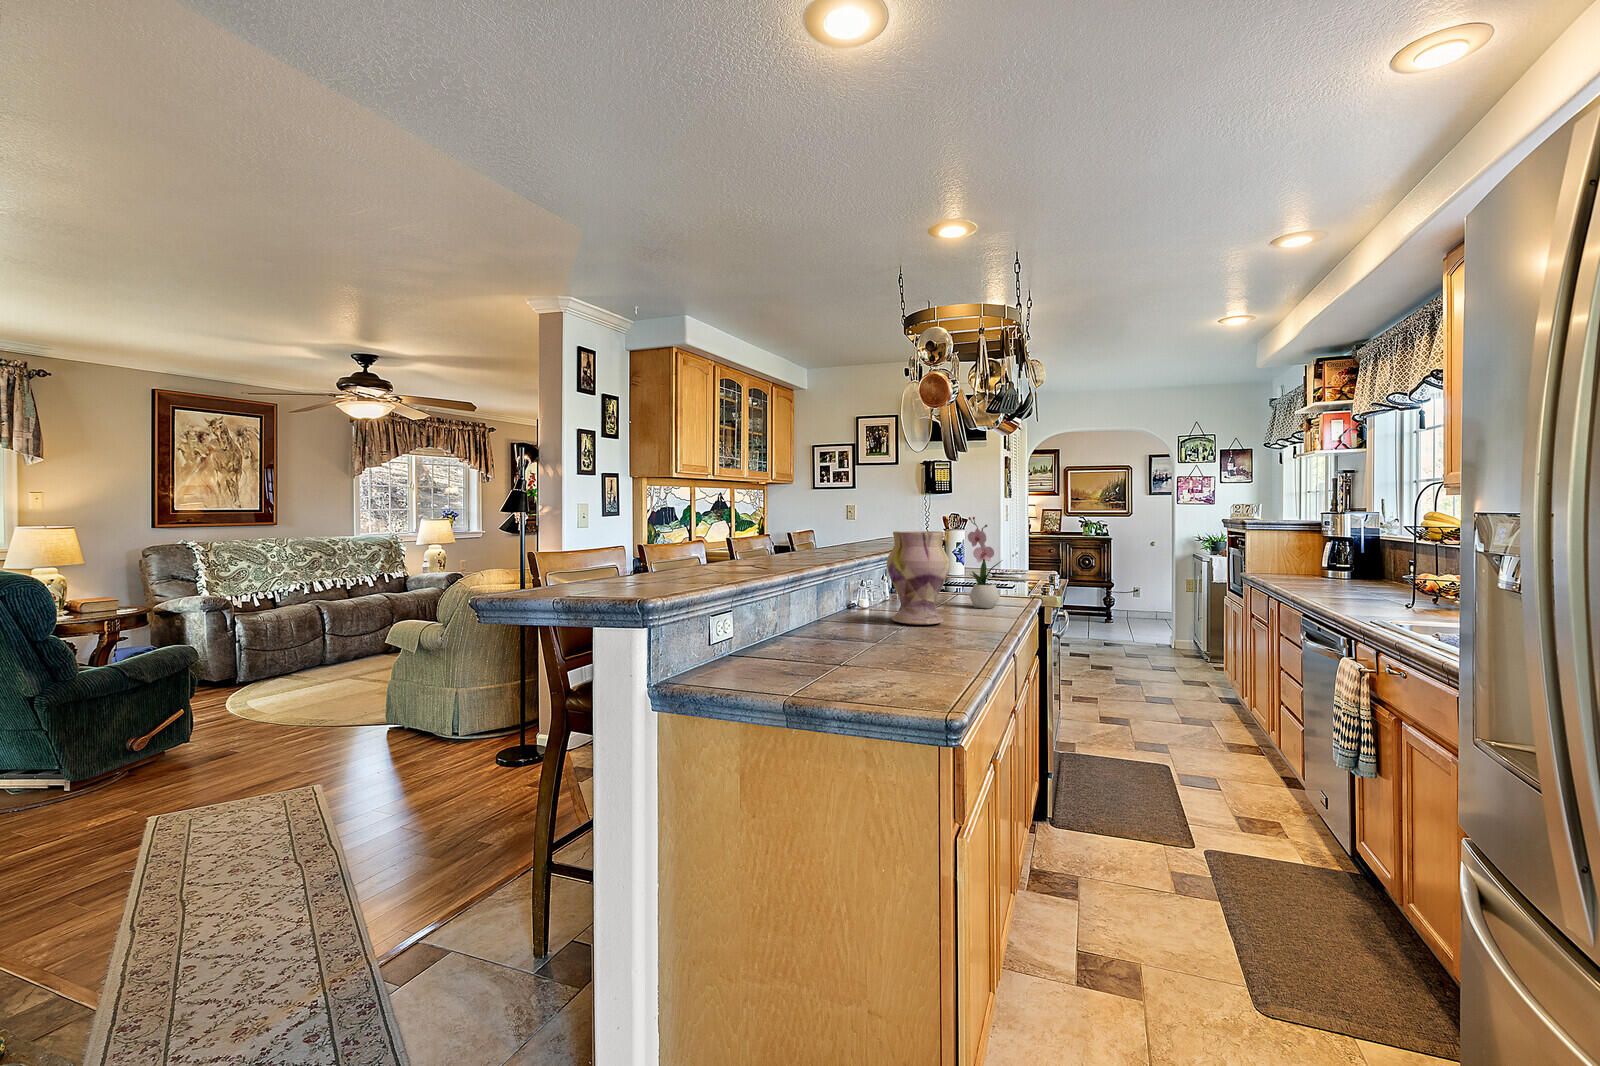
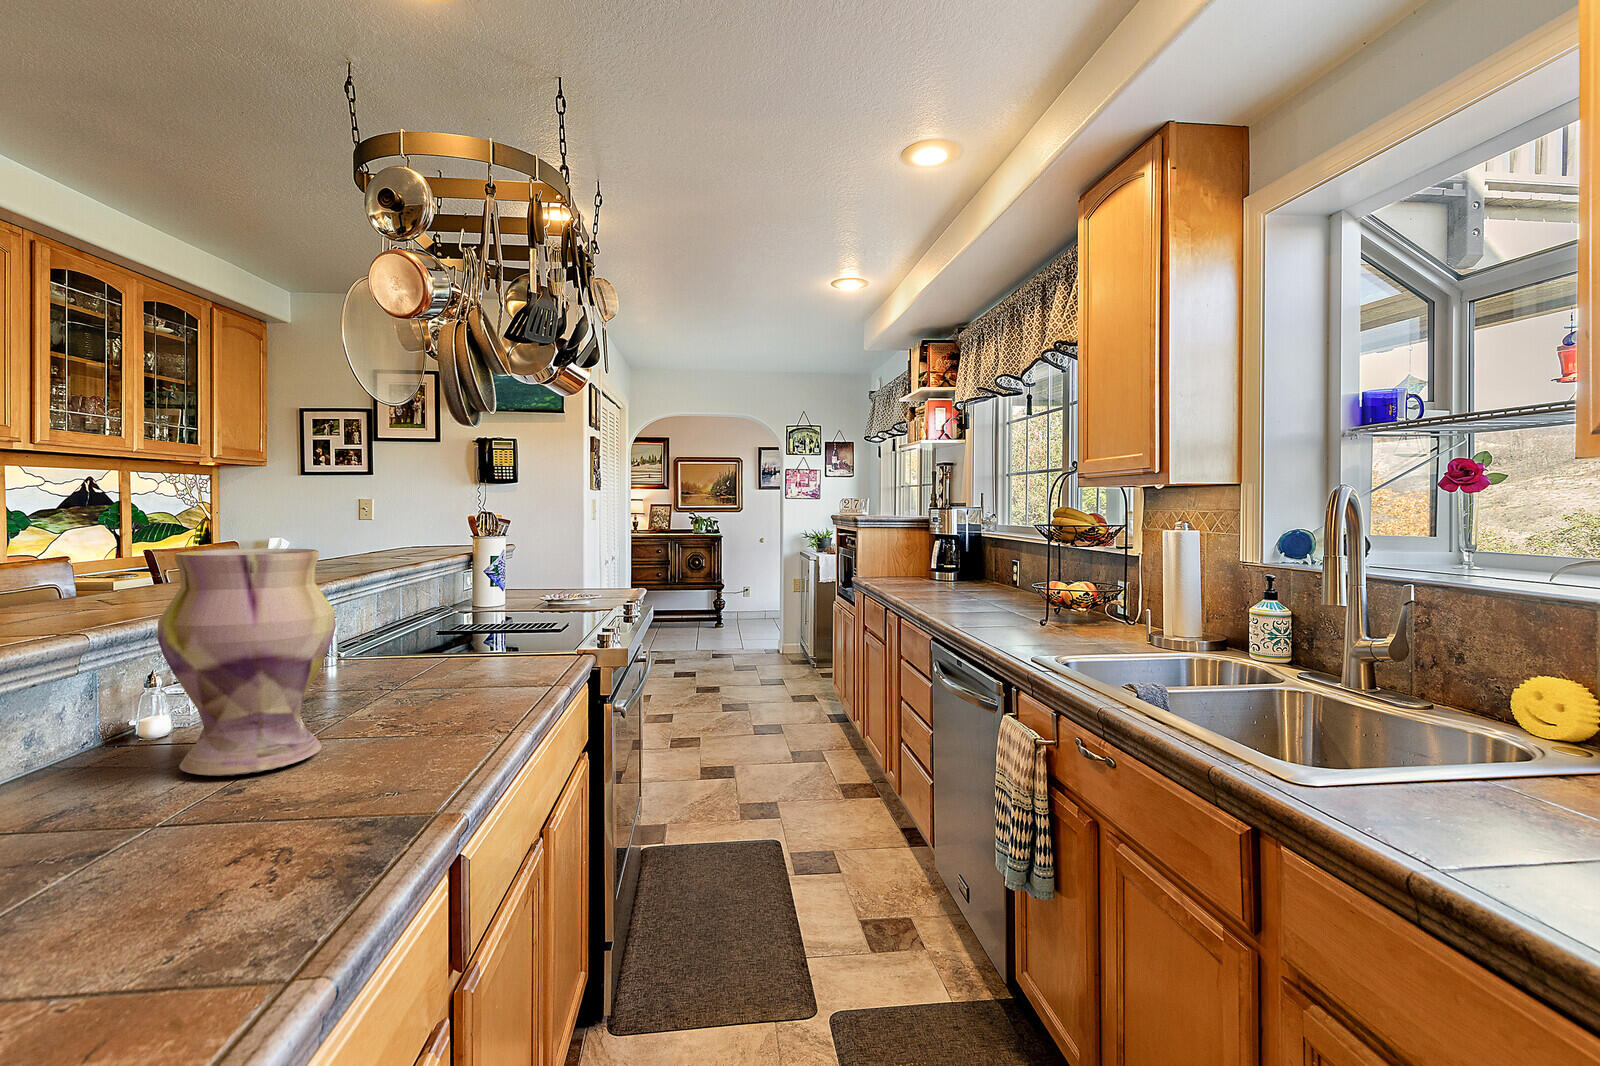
flower arrangement: present [968,517,1001,608] -> none [433,515,509,684]

